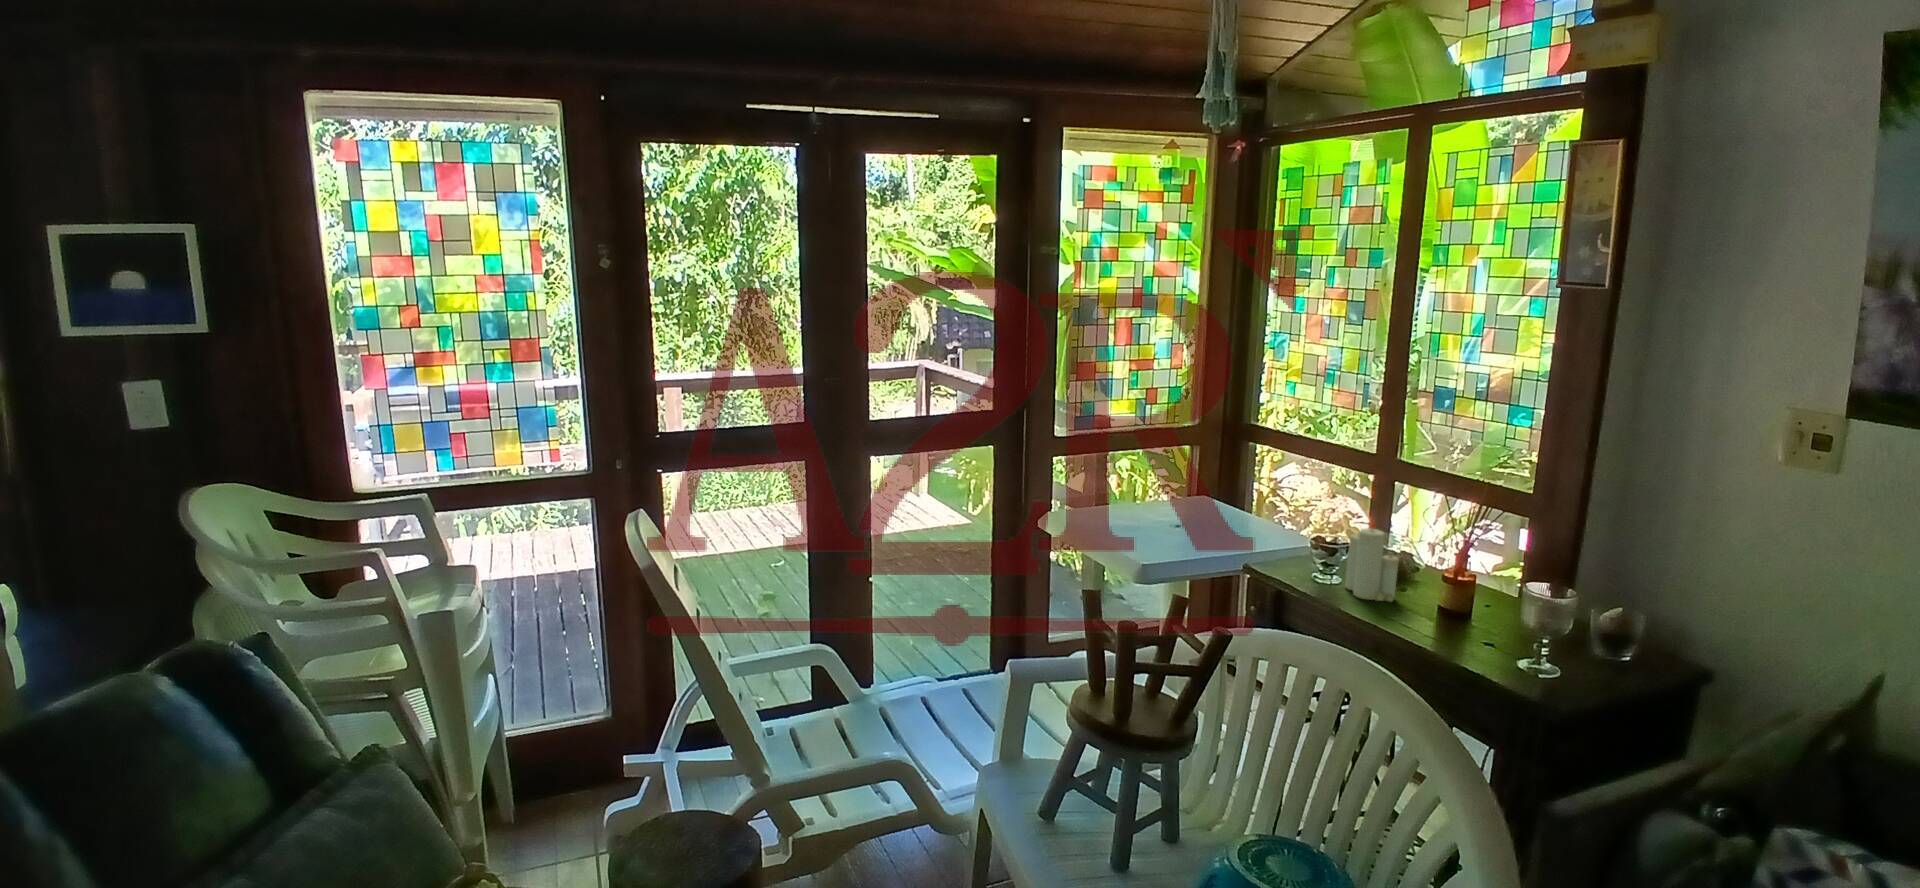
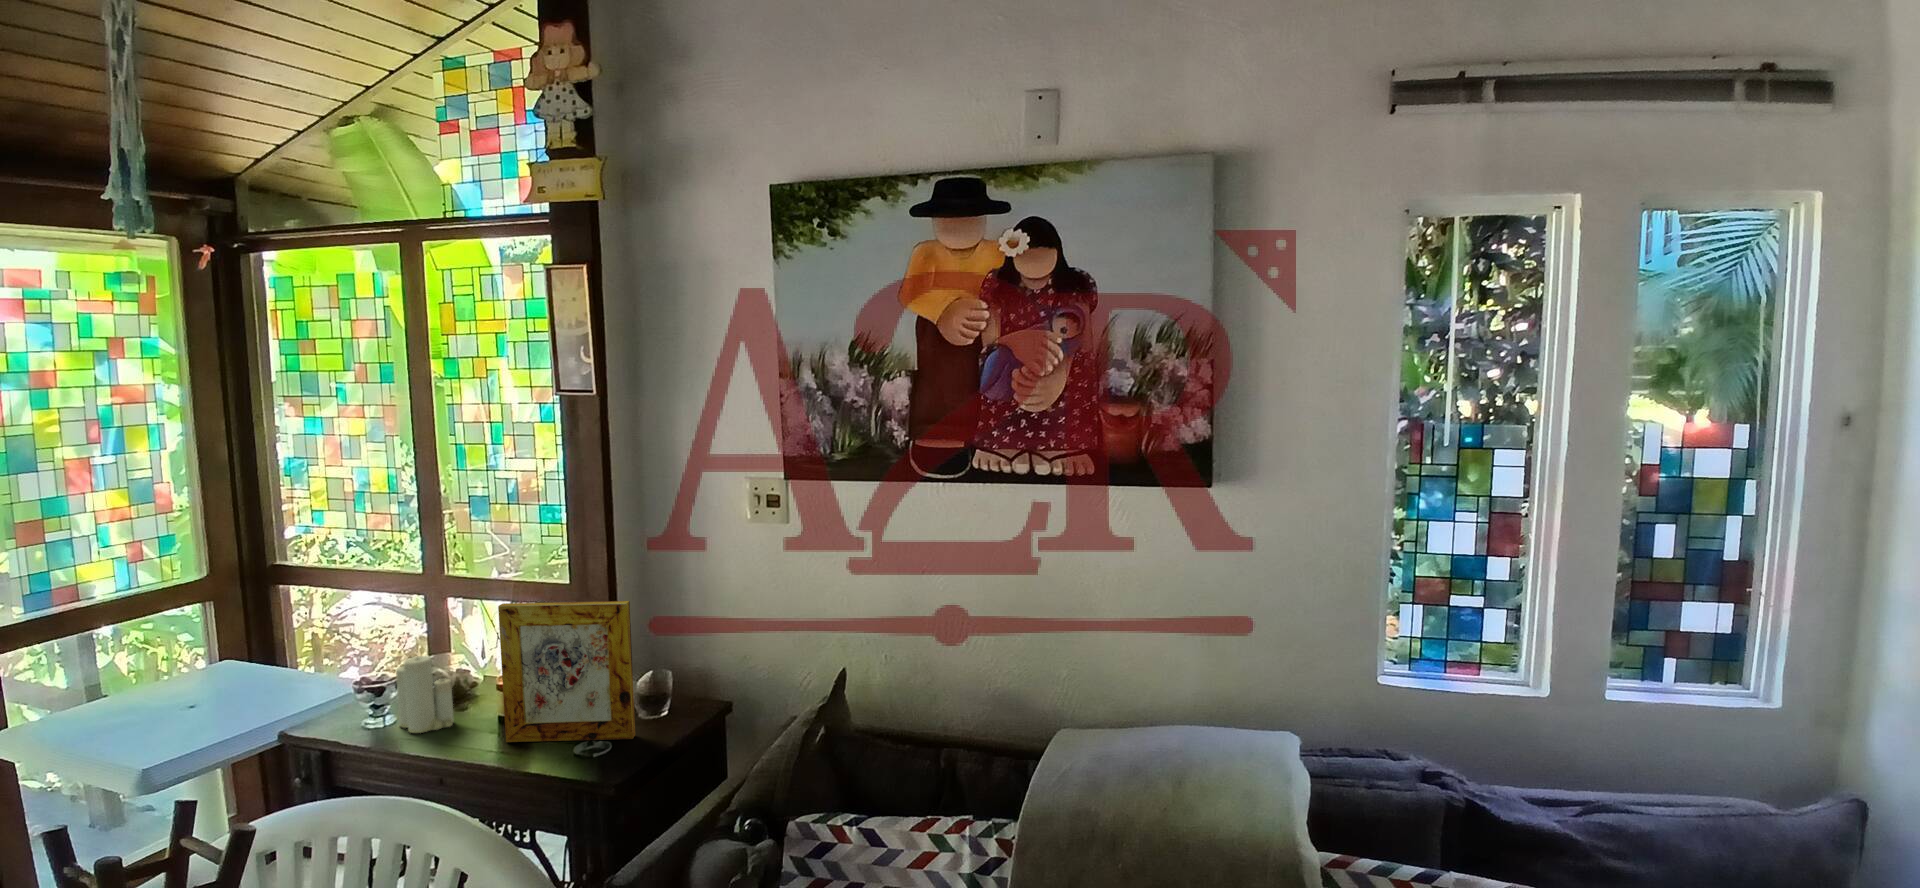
picture frame: none [1447,498,1620,677] -> present [498,601,635,742]

